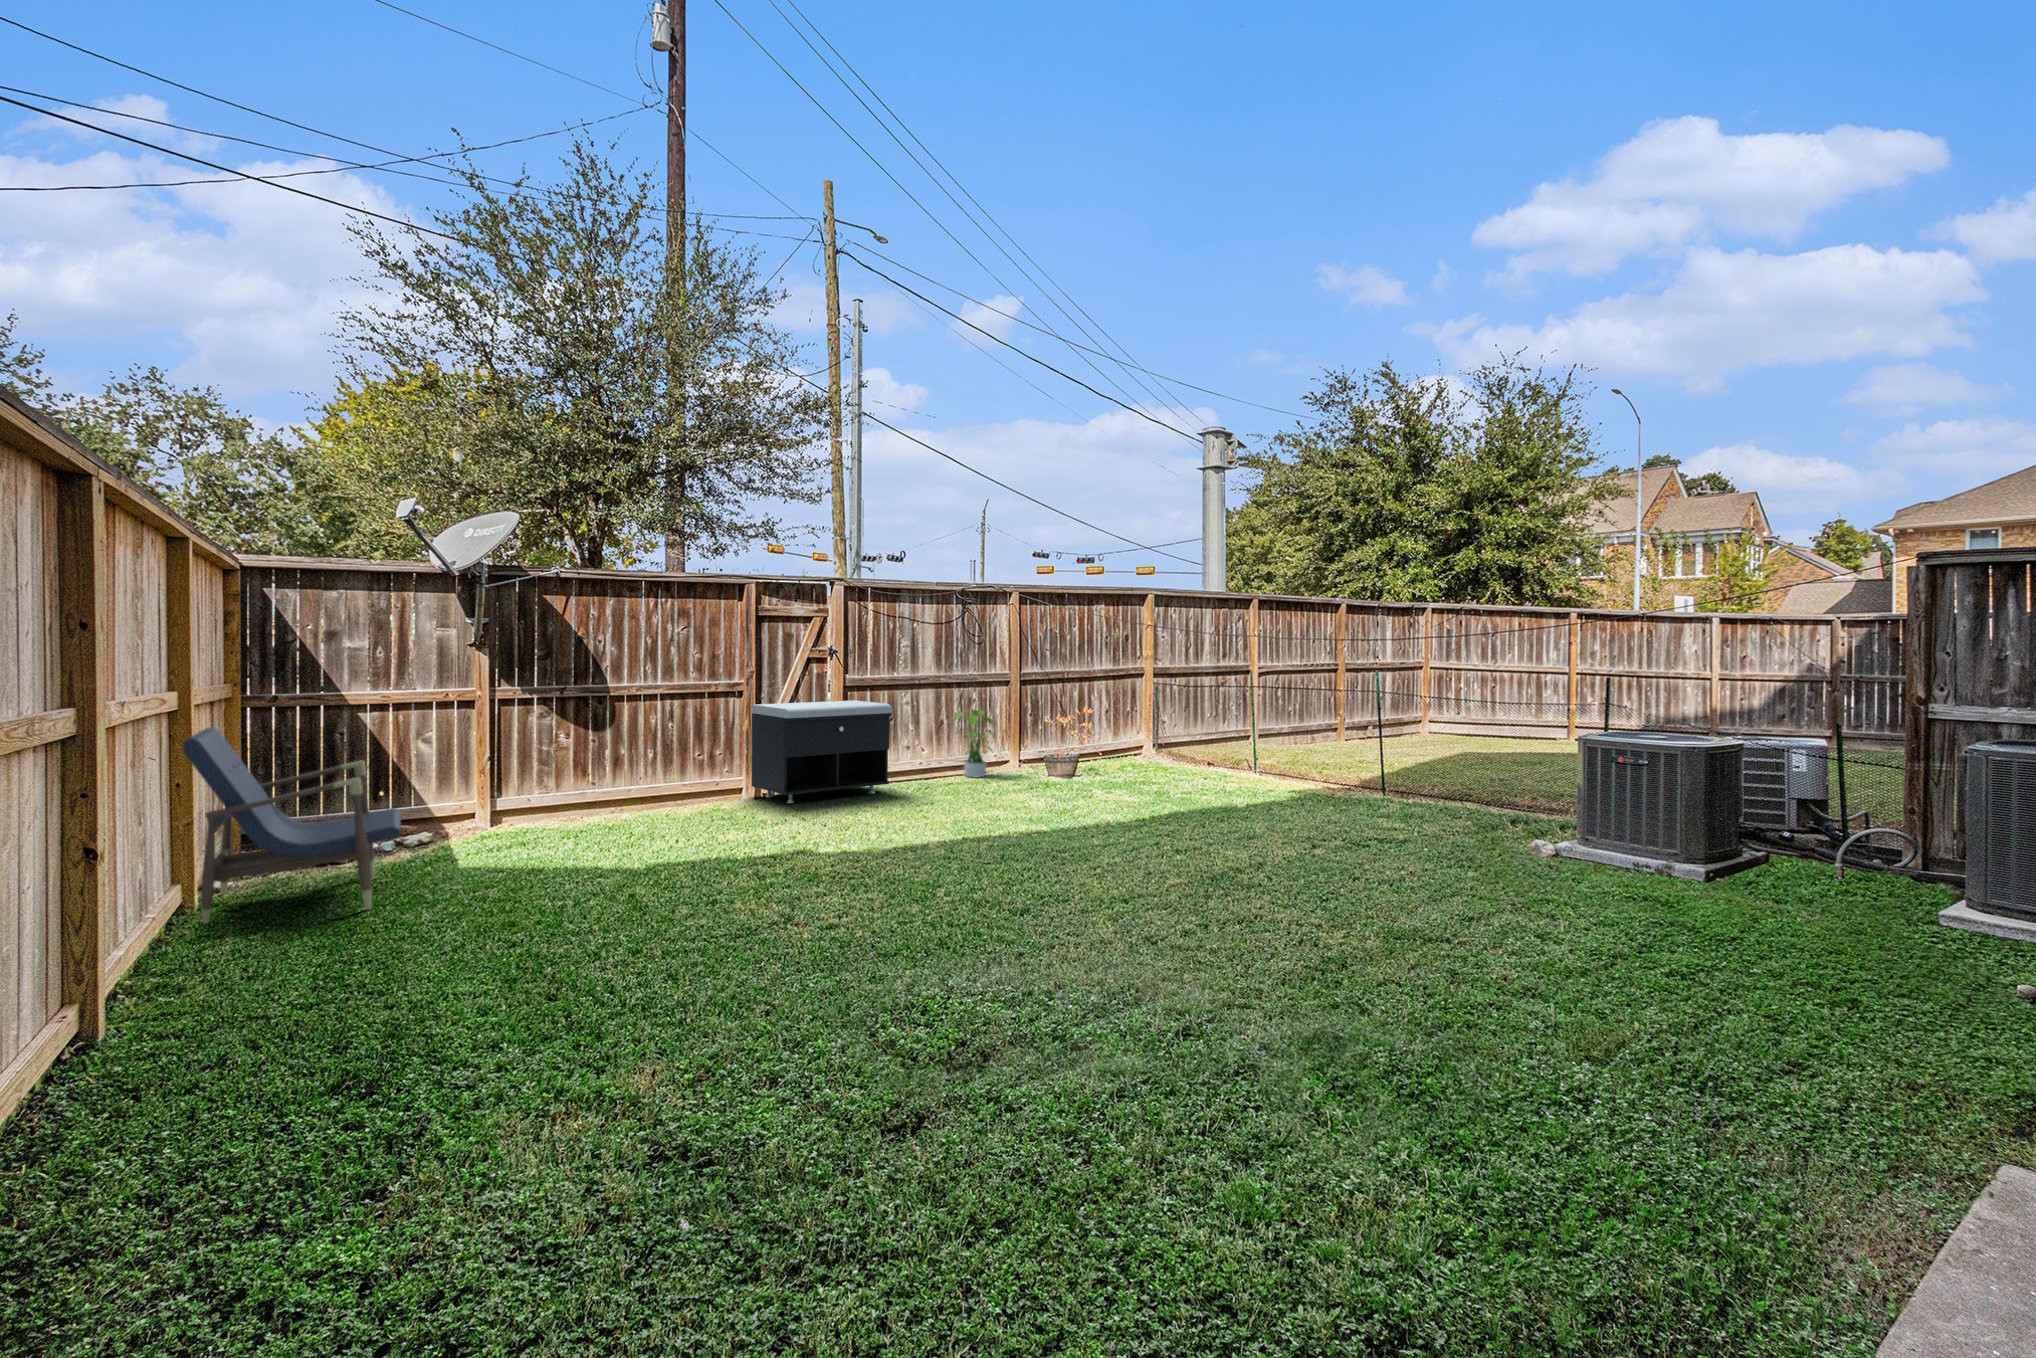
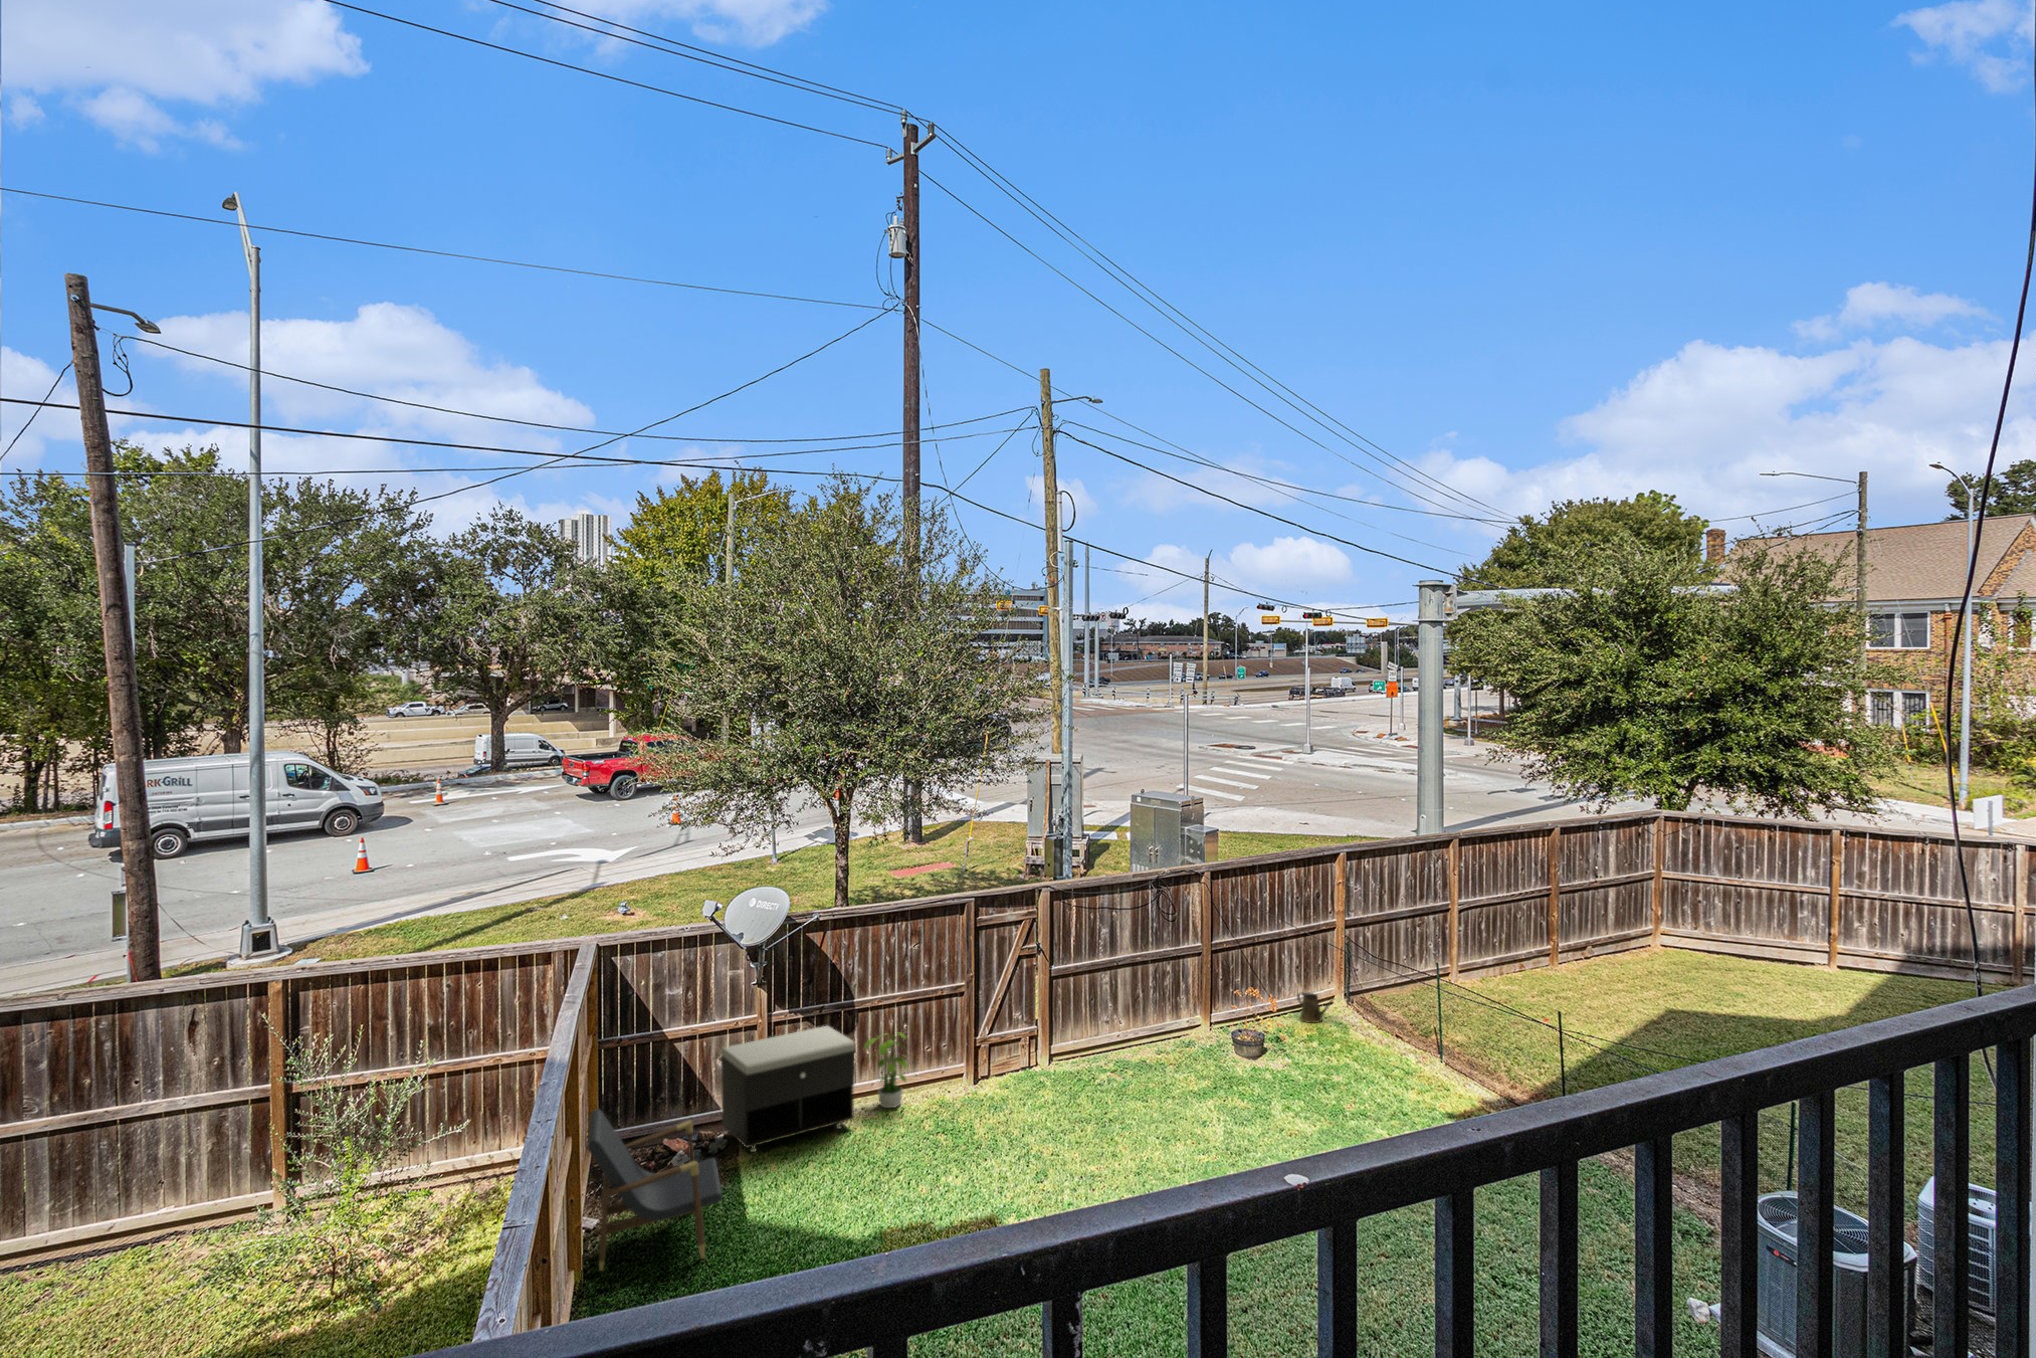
storage bench: present [752,700,892,803] -> present [721,1026,855,1152]
potted plant: present [953,708,994,777] -> present [864,1033,908,1108]
watering can: none [1104,734,1145,763] -> present [1297,992,1333,1023]

